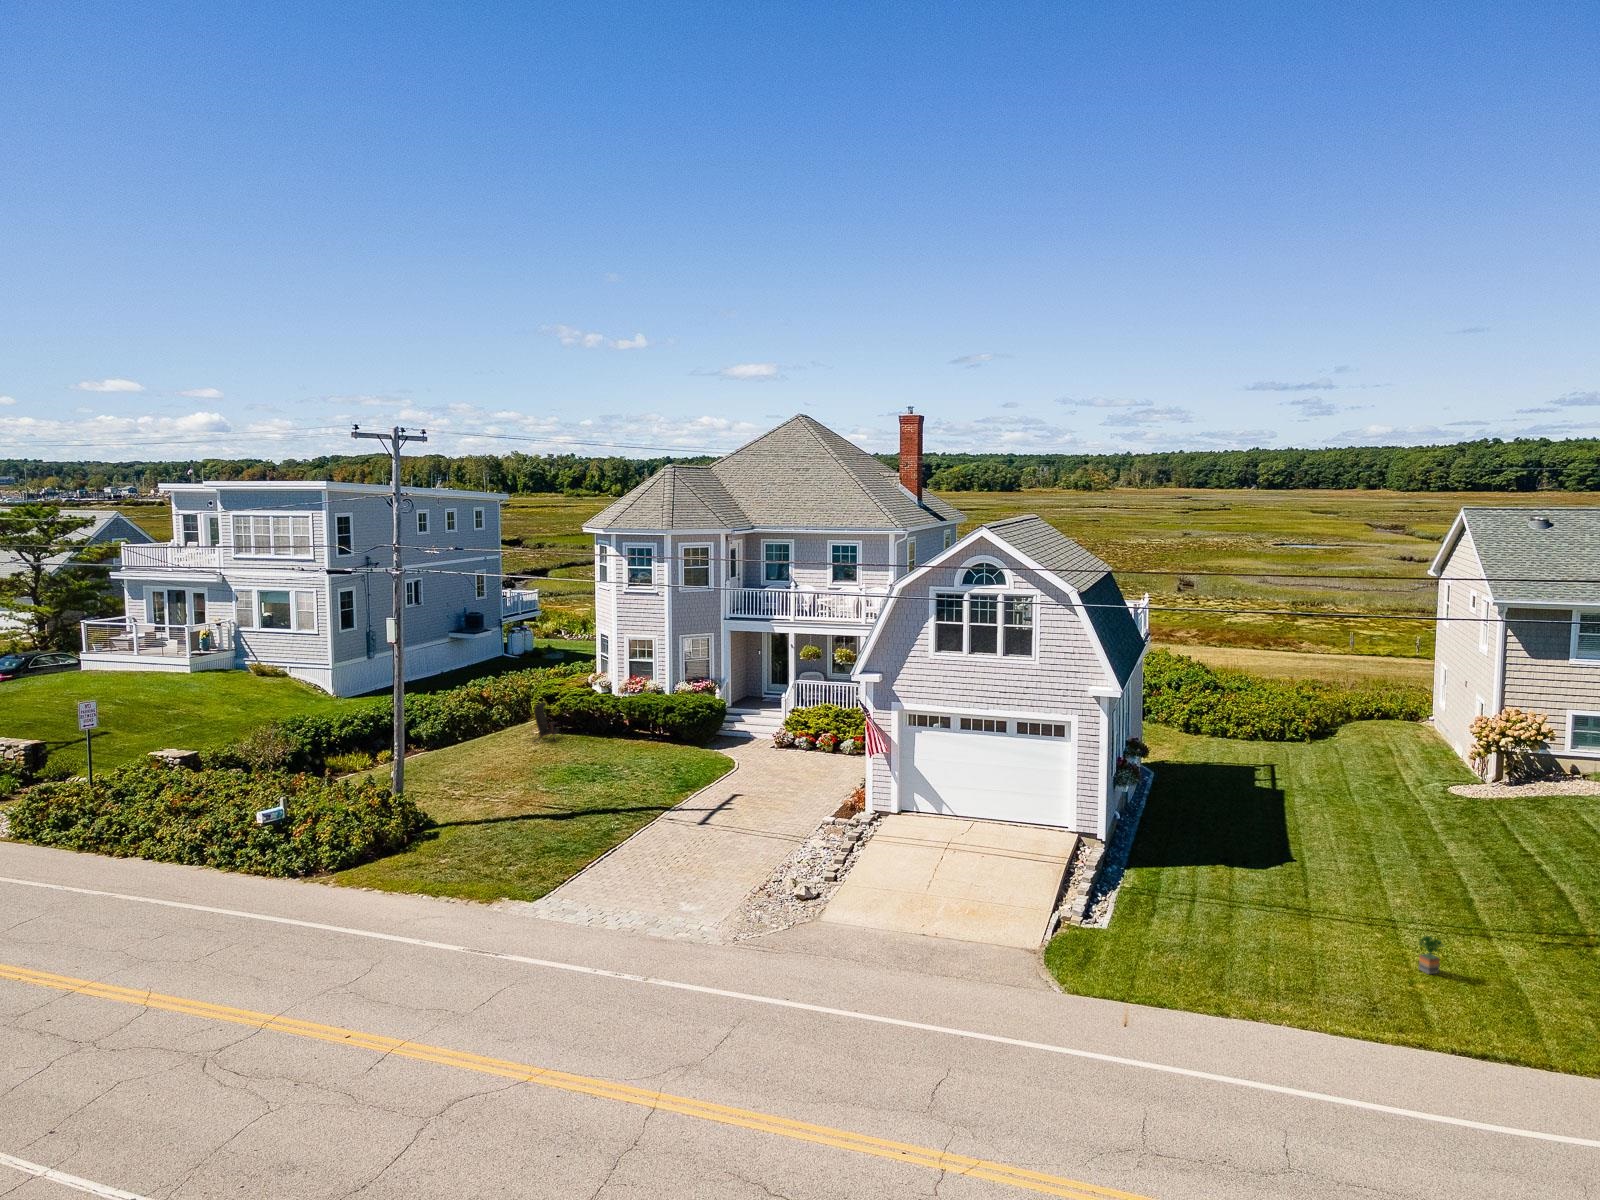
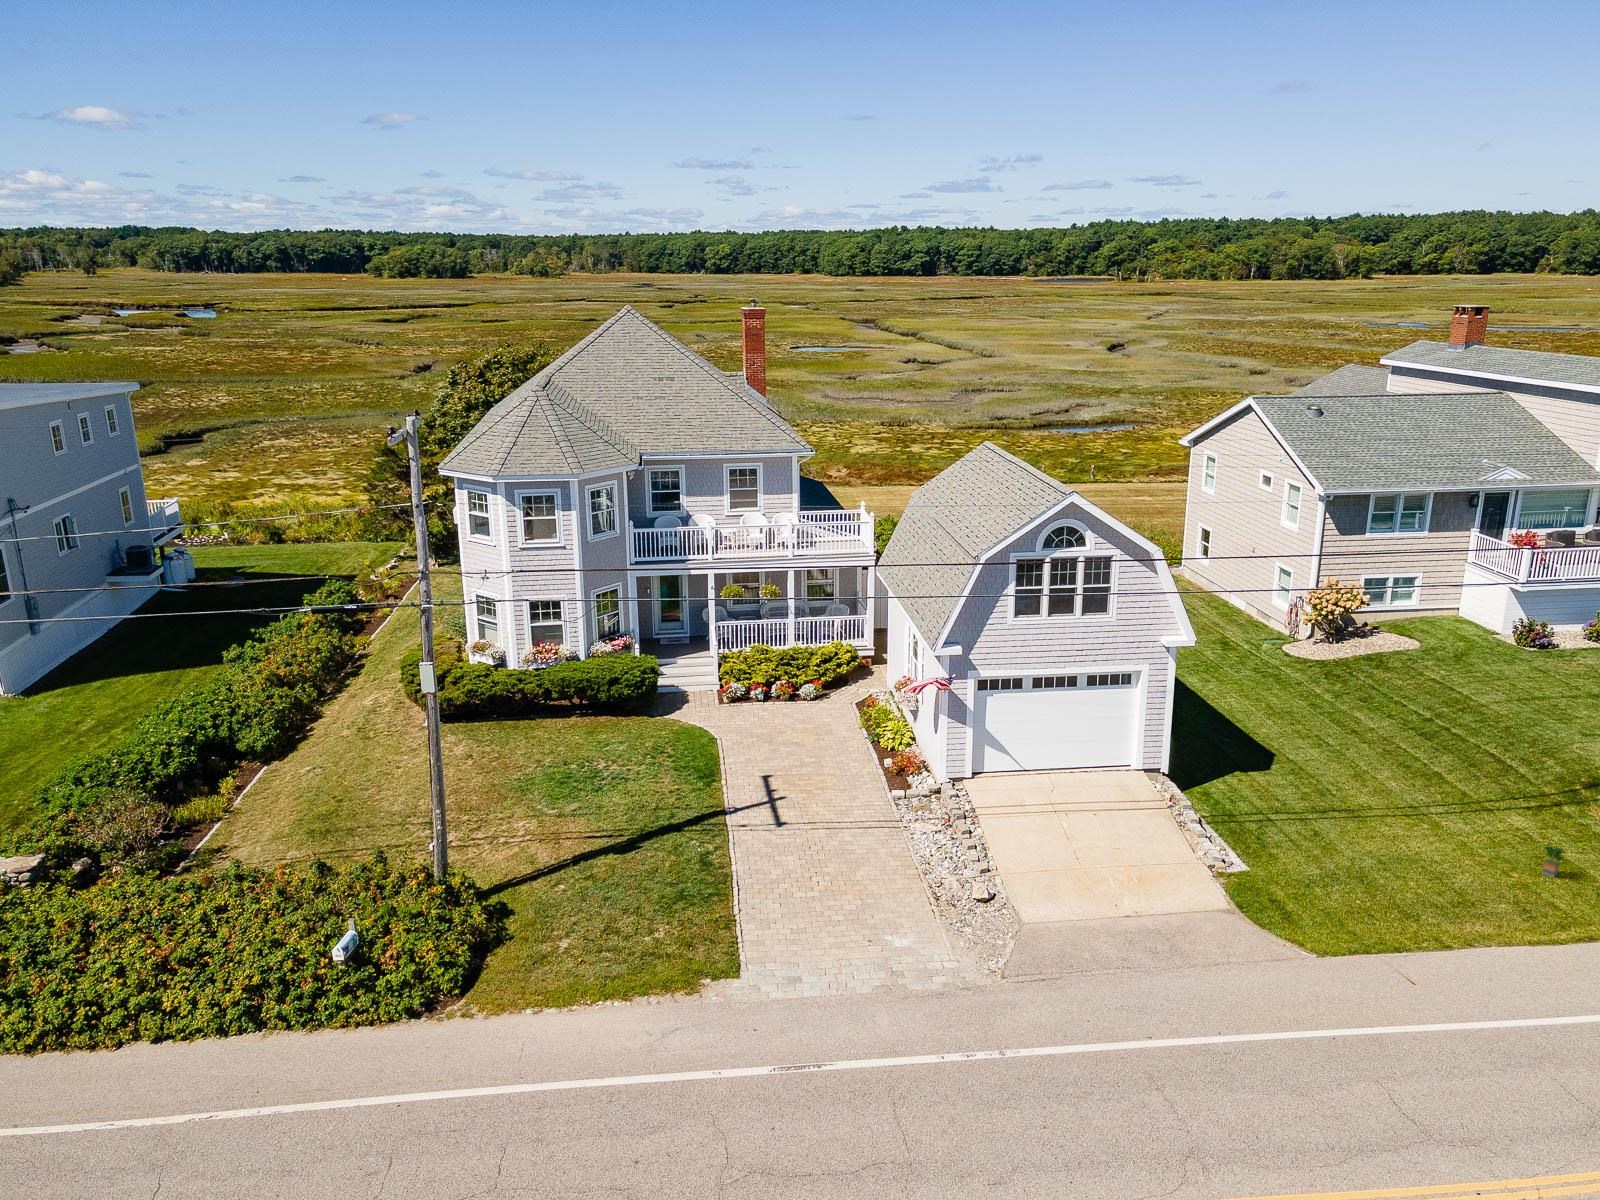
lounge chair: present [534,702,563,740] -> none [448,691,479,740]

